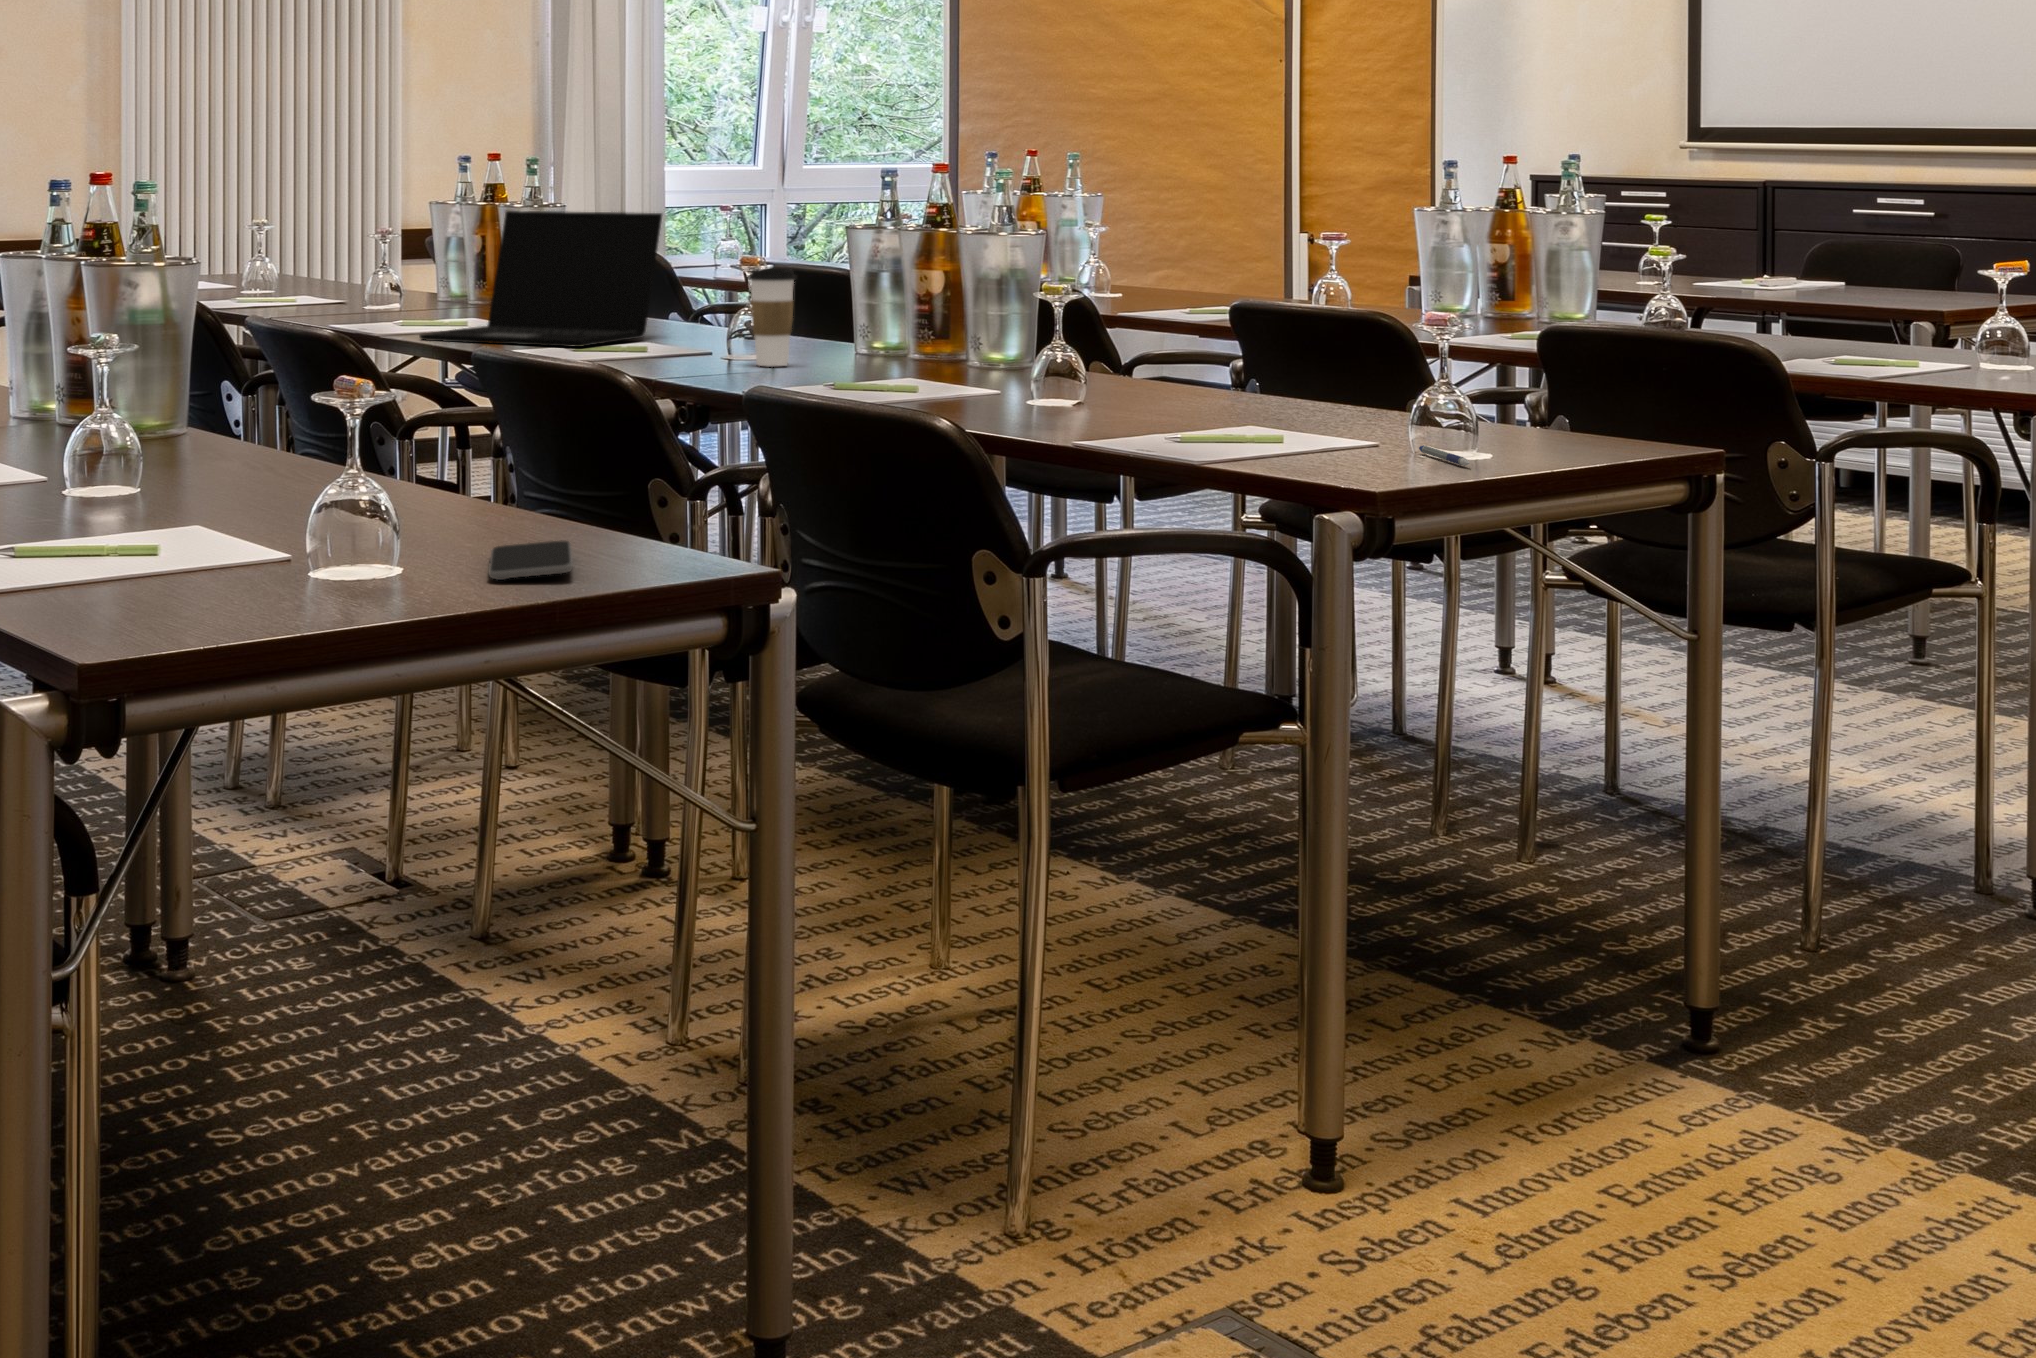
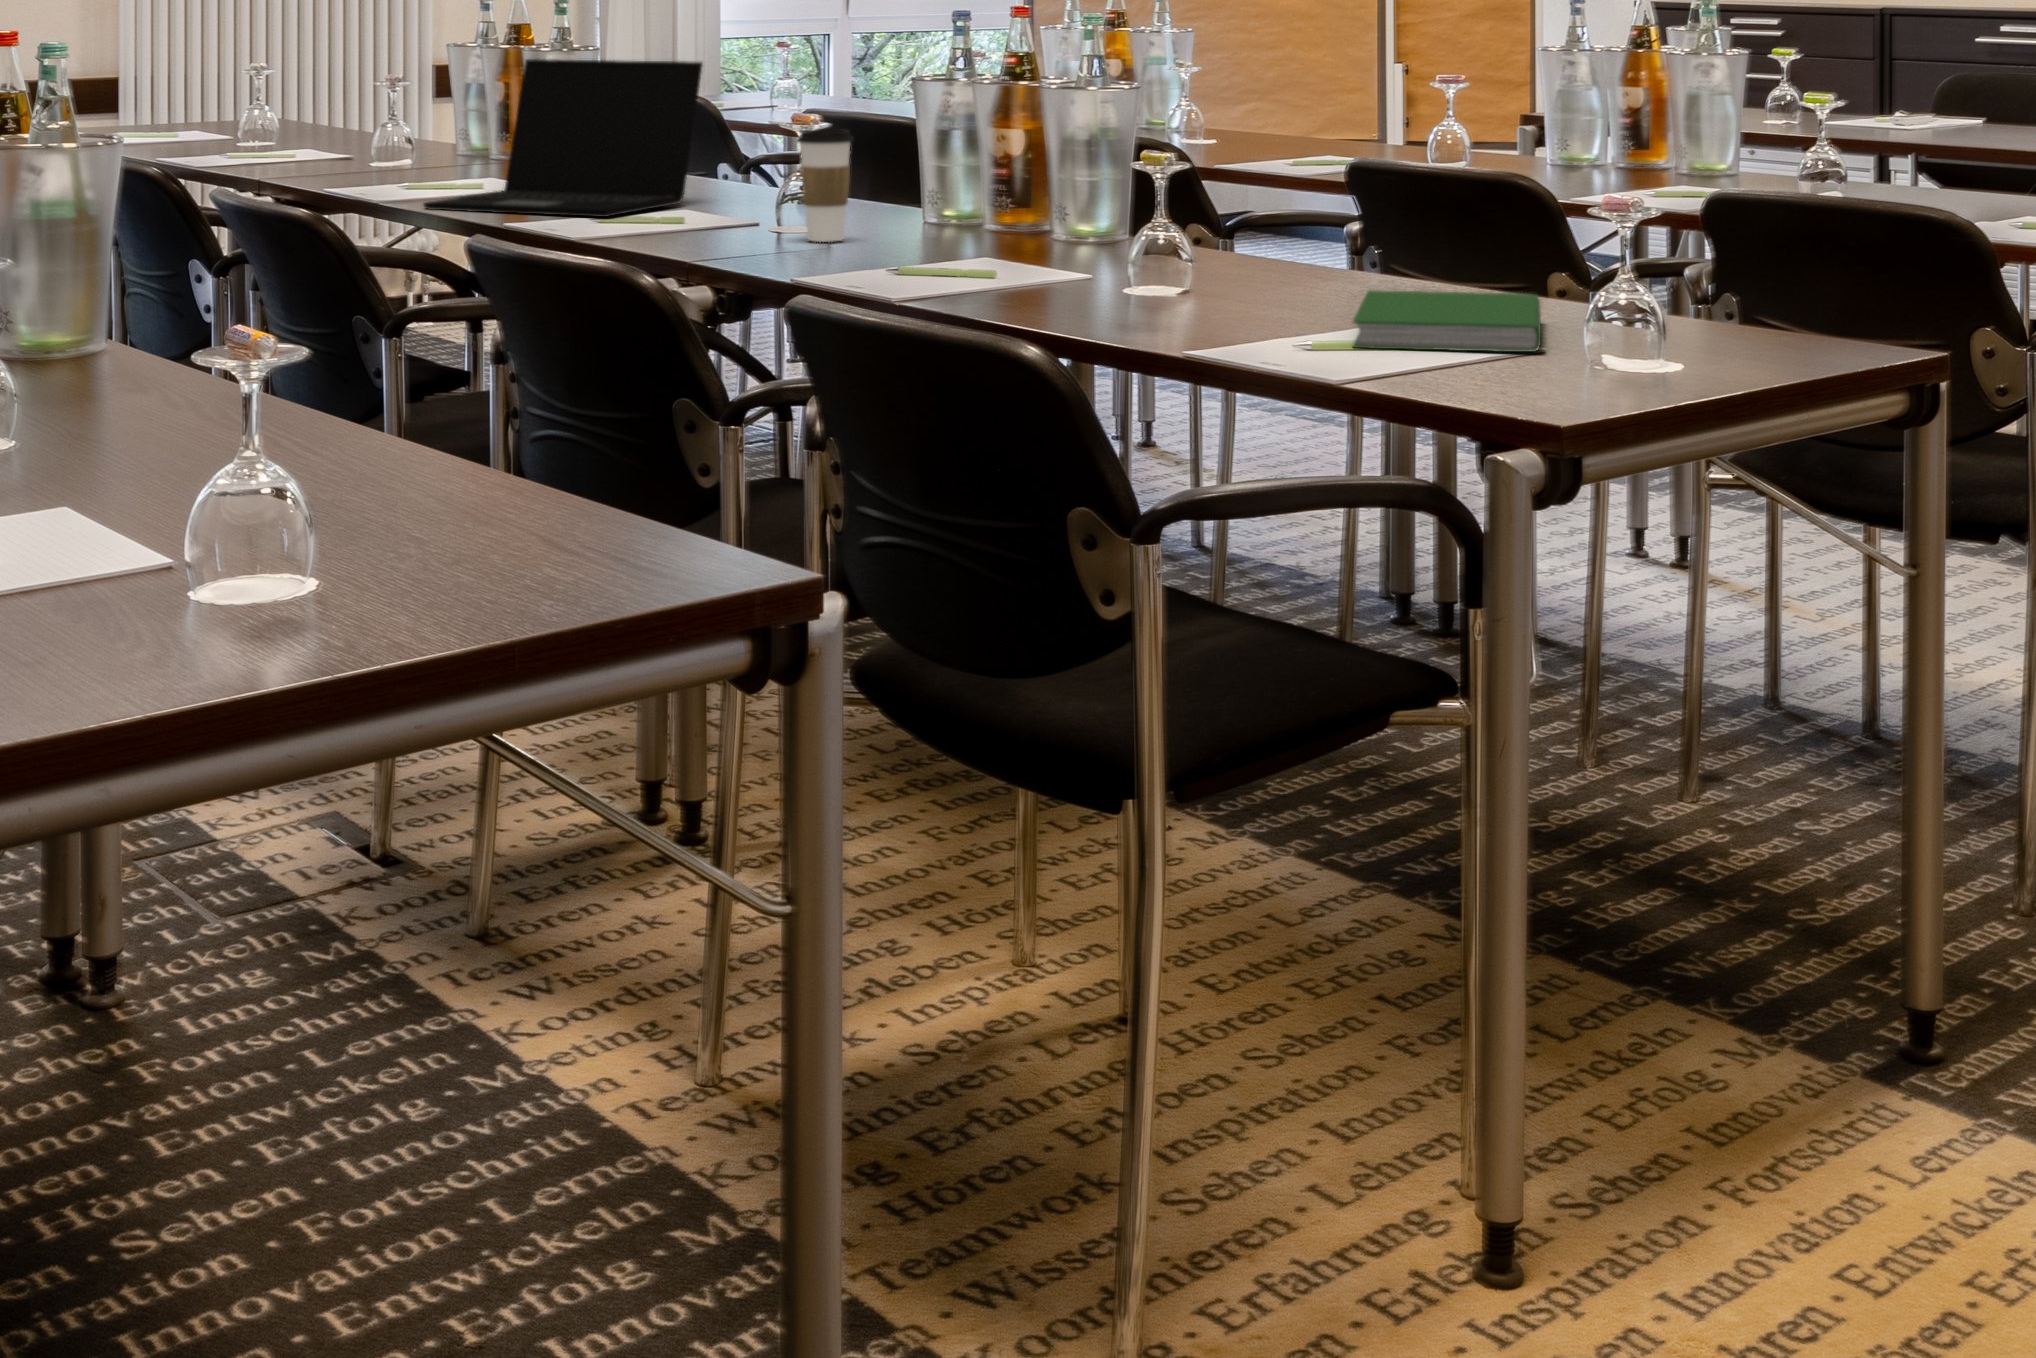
hardcover book: none [1219,400,1384,447] -> present [1353,290,1541,352]
pen: present [1419,445,1470,466] -> none [1591,351,1658,379]
smartphone: present [489,541,573,580] -> none [431,526,548,593]

